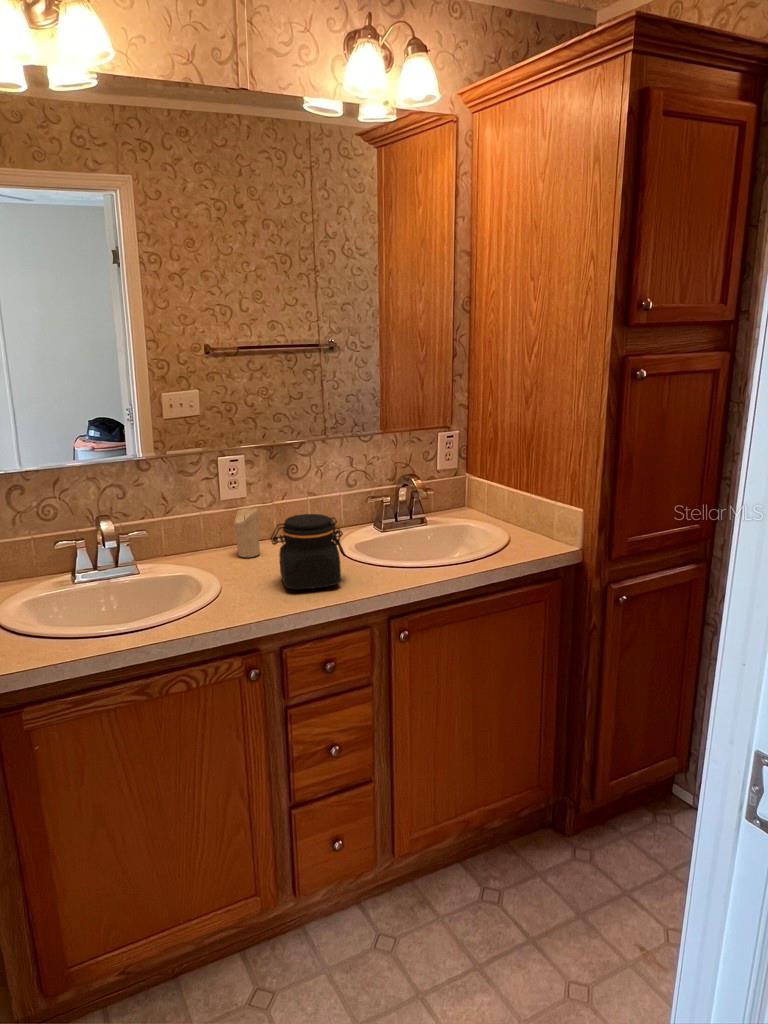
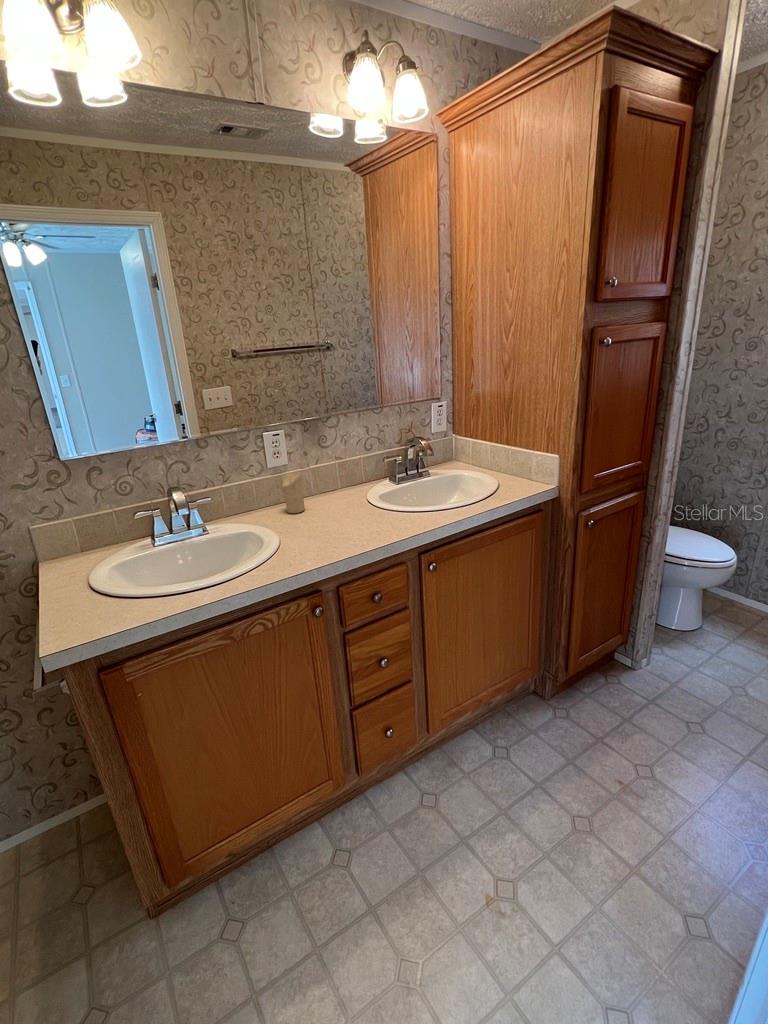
jar: present [271,514,345,589] -> none [319,474,382,538]

